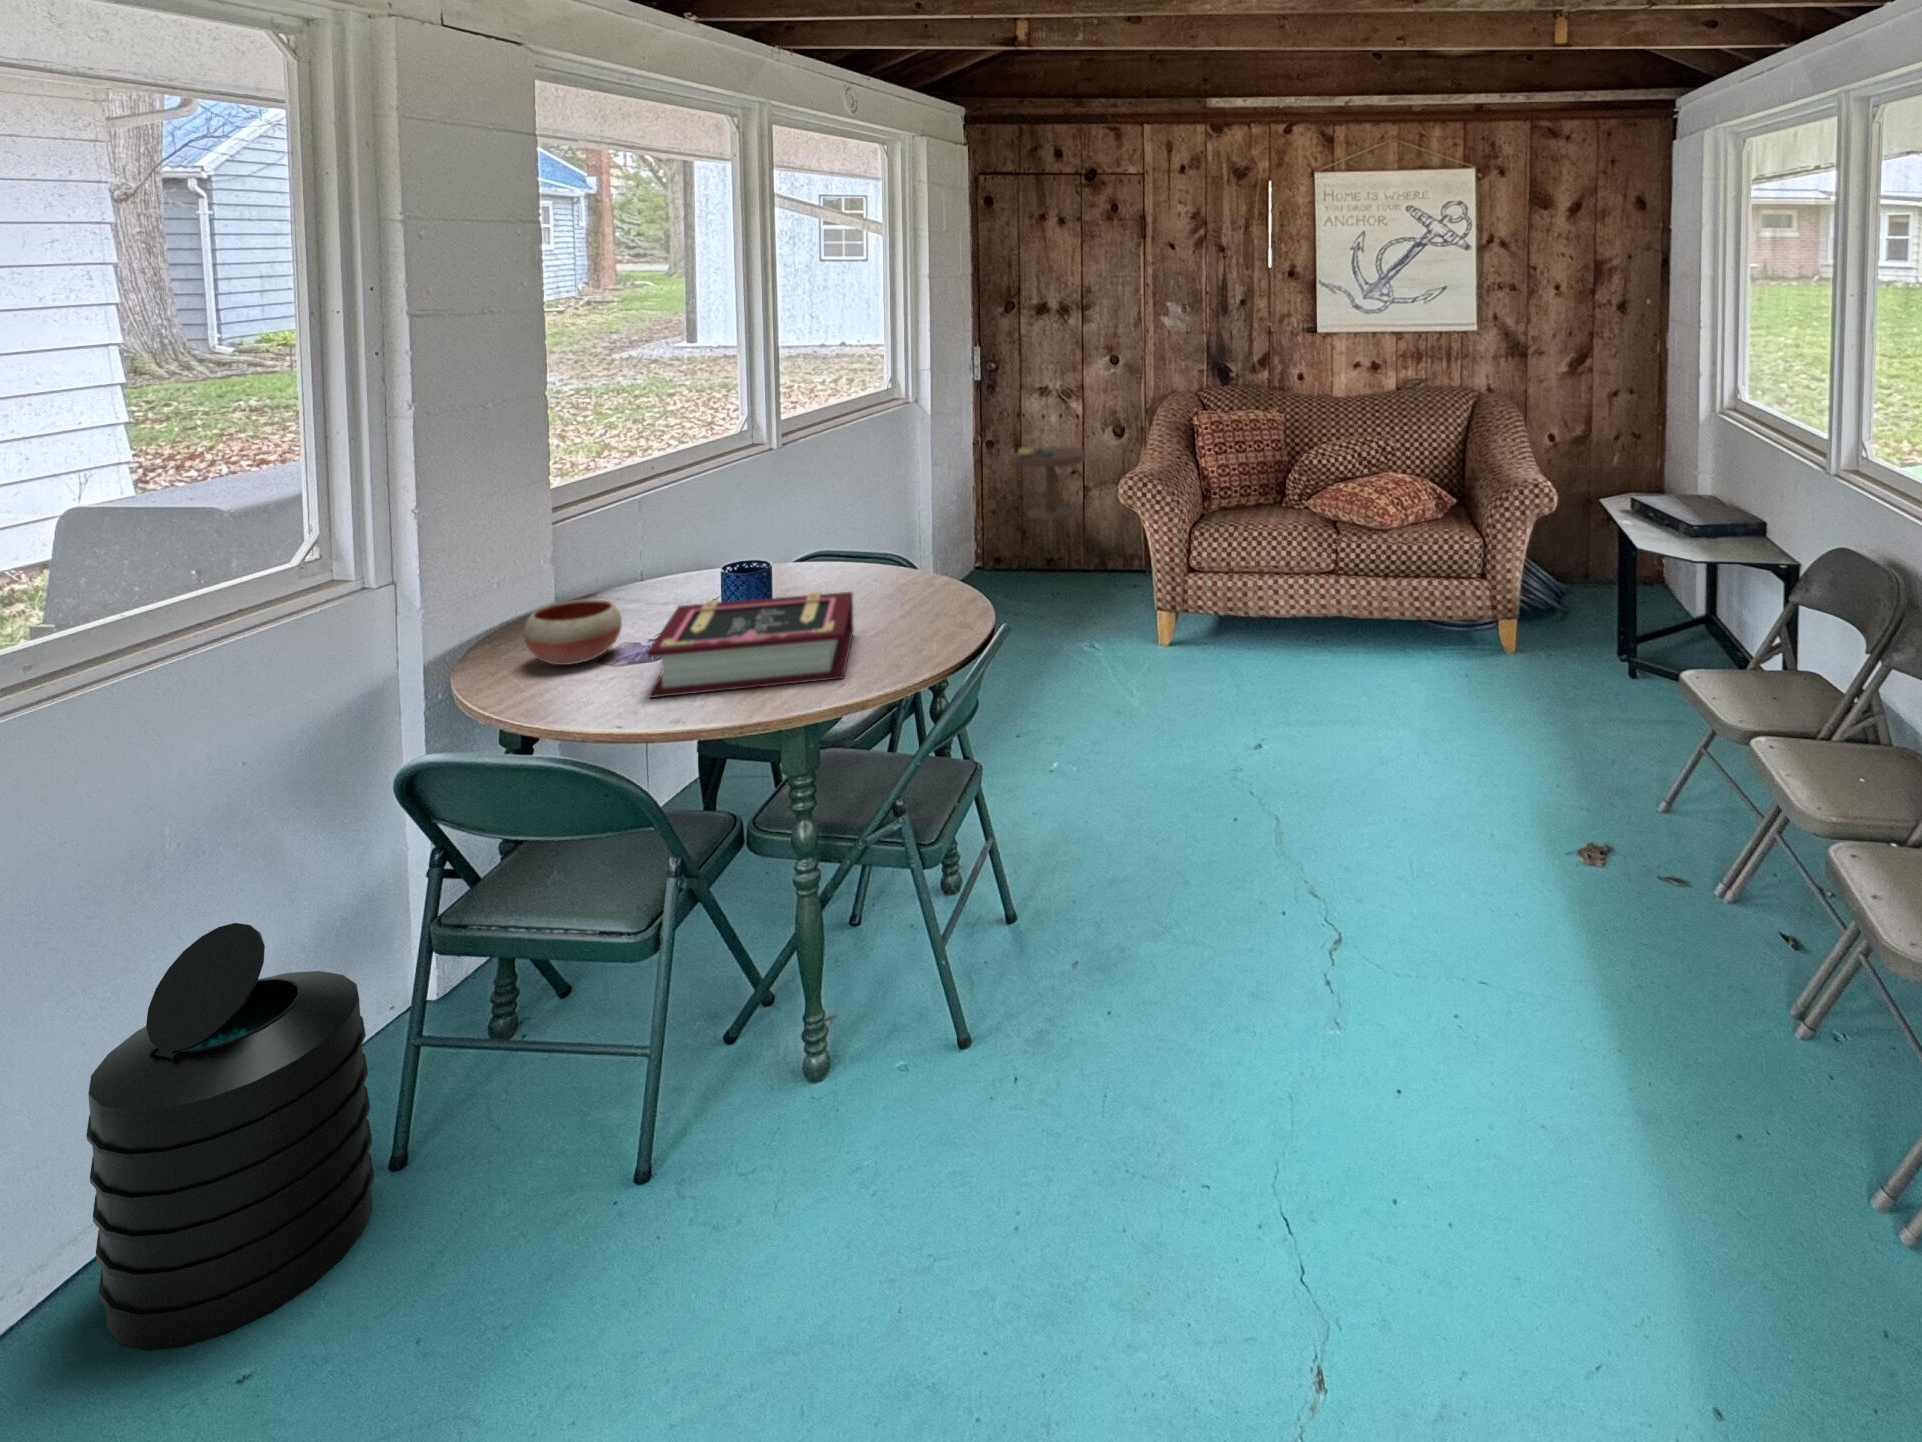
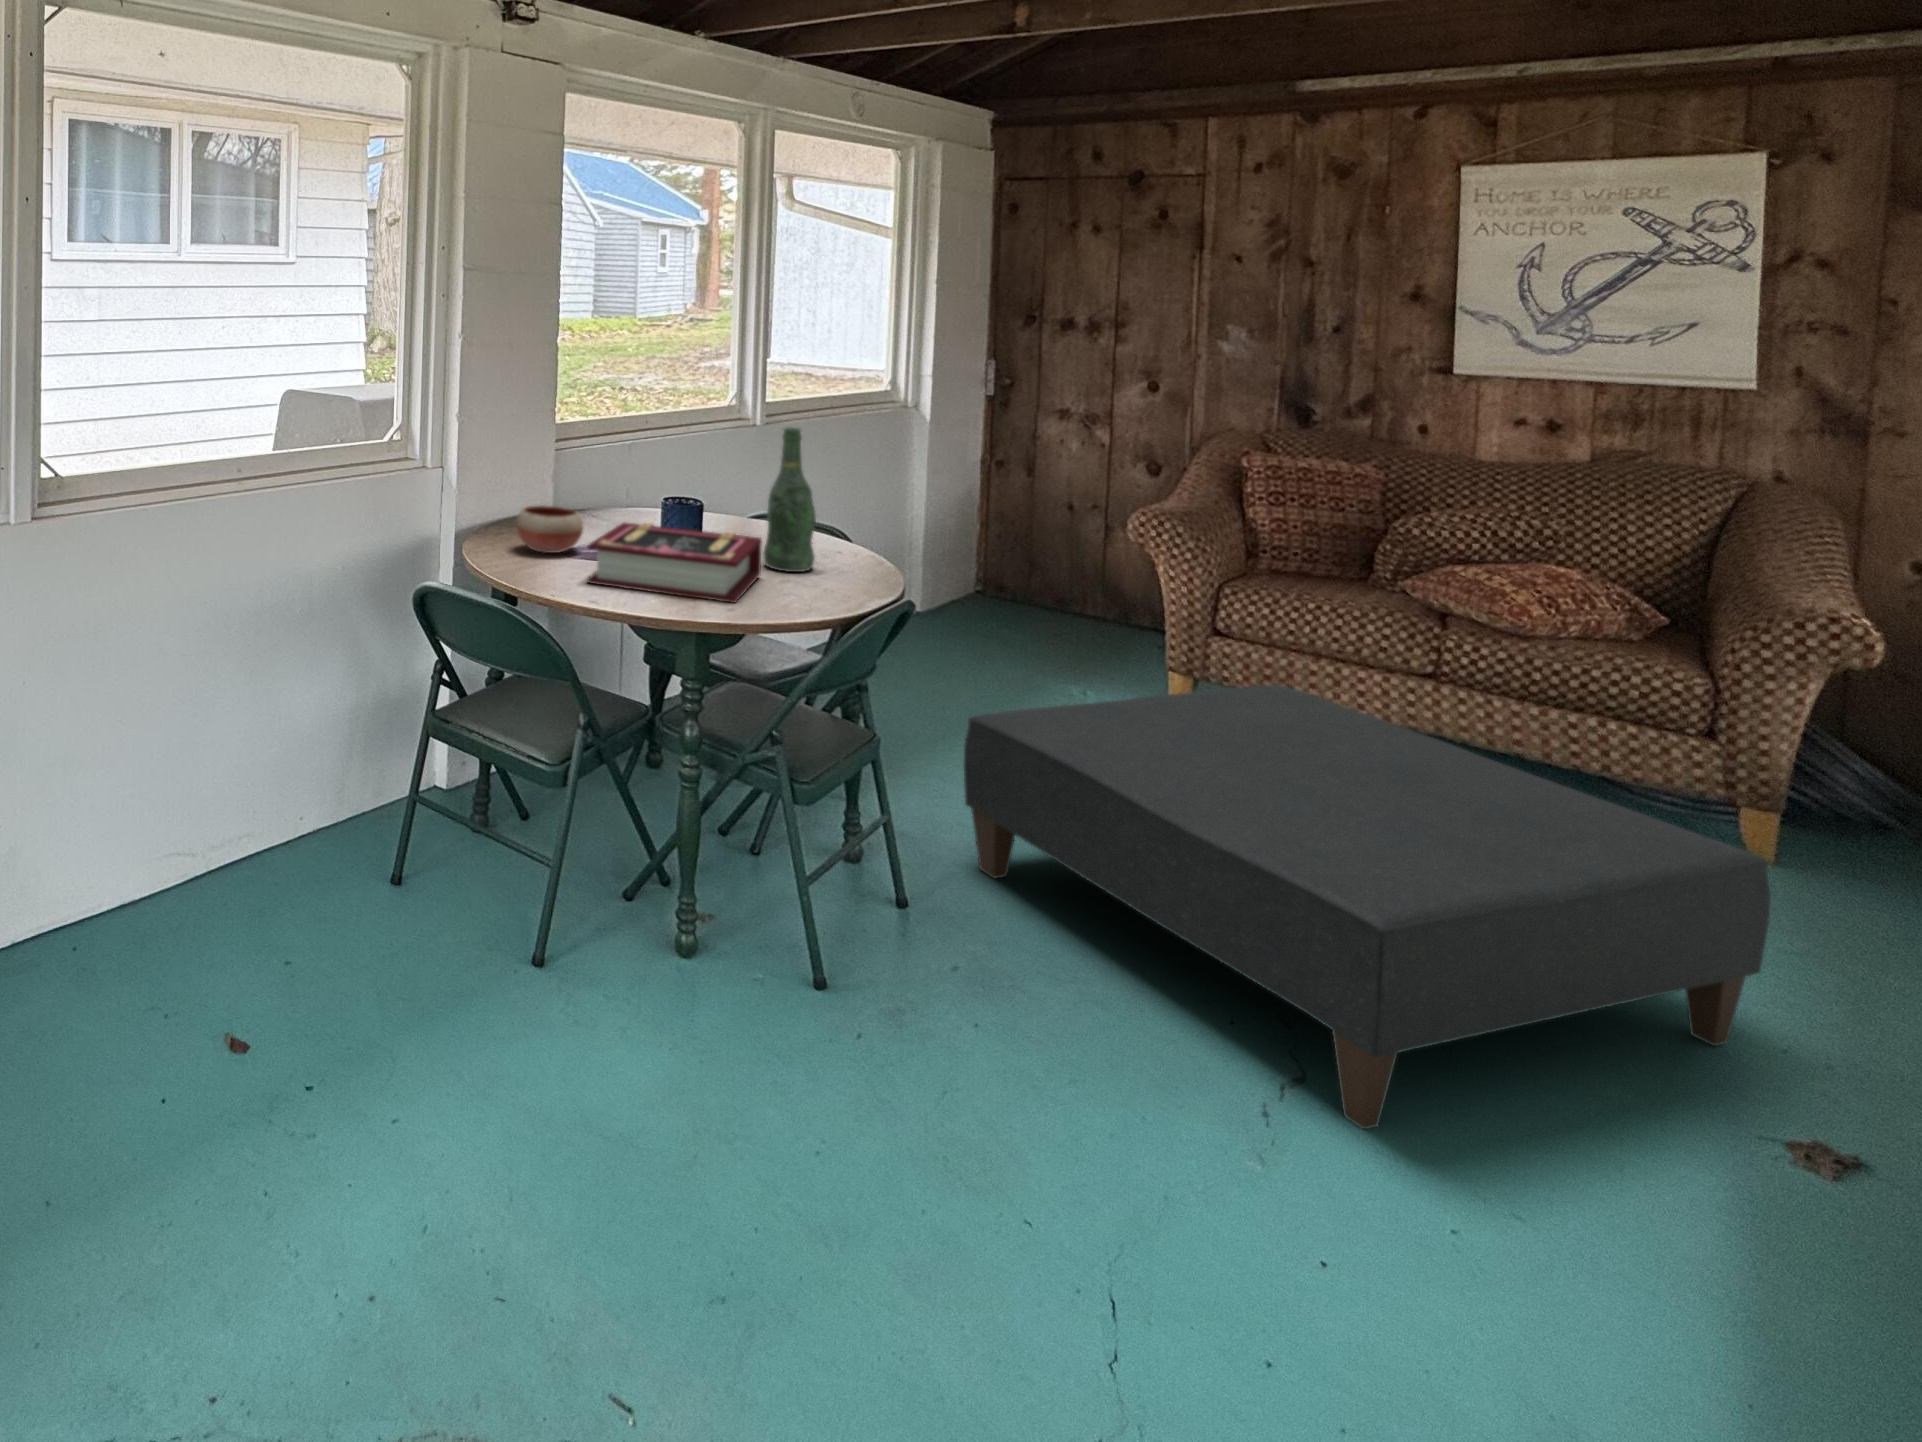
side table: present [1015,447,1085,521] -> none [1020,475,1107,621]
beer bottle: none [848,463,904,620] -> present [763,427,816,572]
ottoman: none [1051,608,1569,978] -> present [964,685,1771,1129]
trash can: present [86,923,374,1350] -> none [253,663,392,923]

